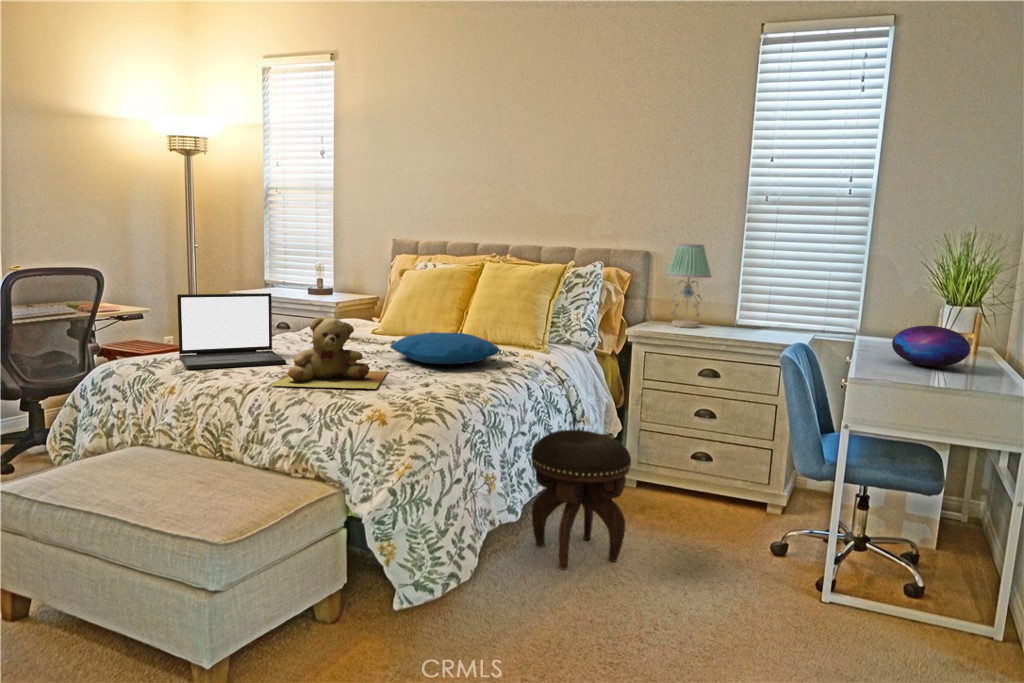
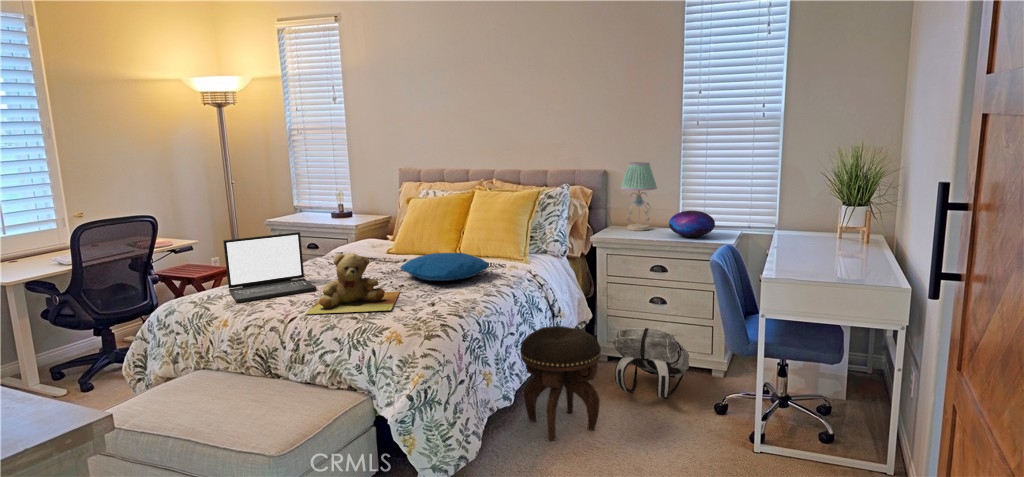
decorative orb: present [892,326,970,367] -> present [669,211,715,237]
backpack: none [646,442,739,532] -> present [613,328,689,399]

